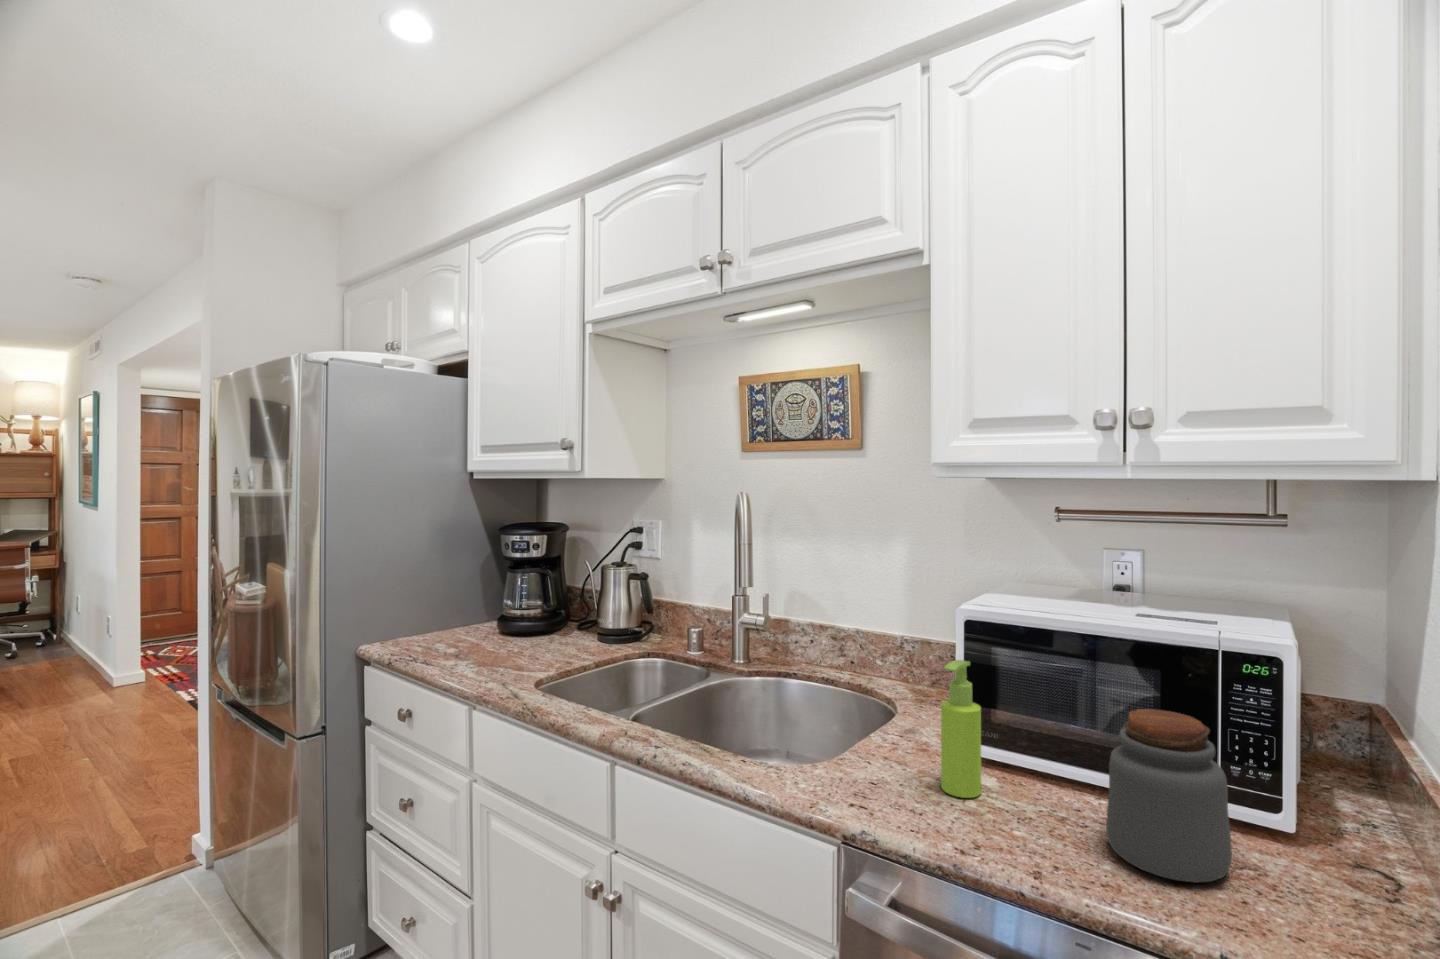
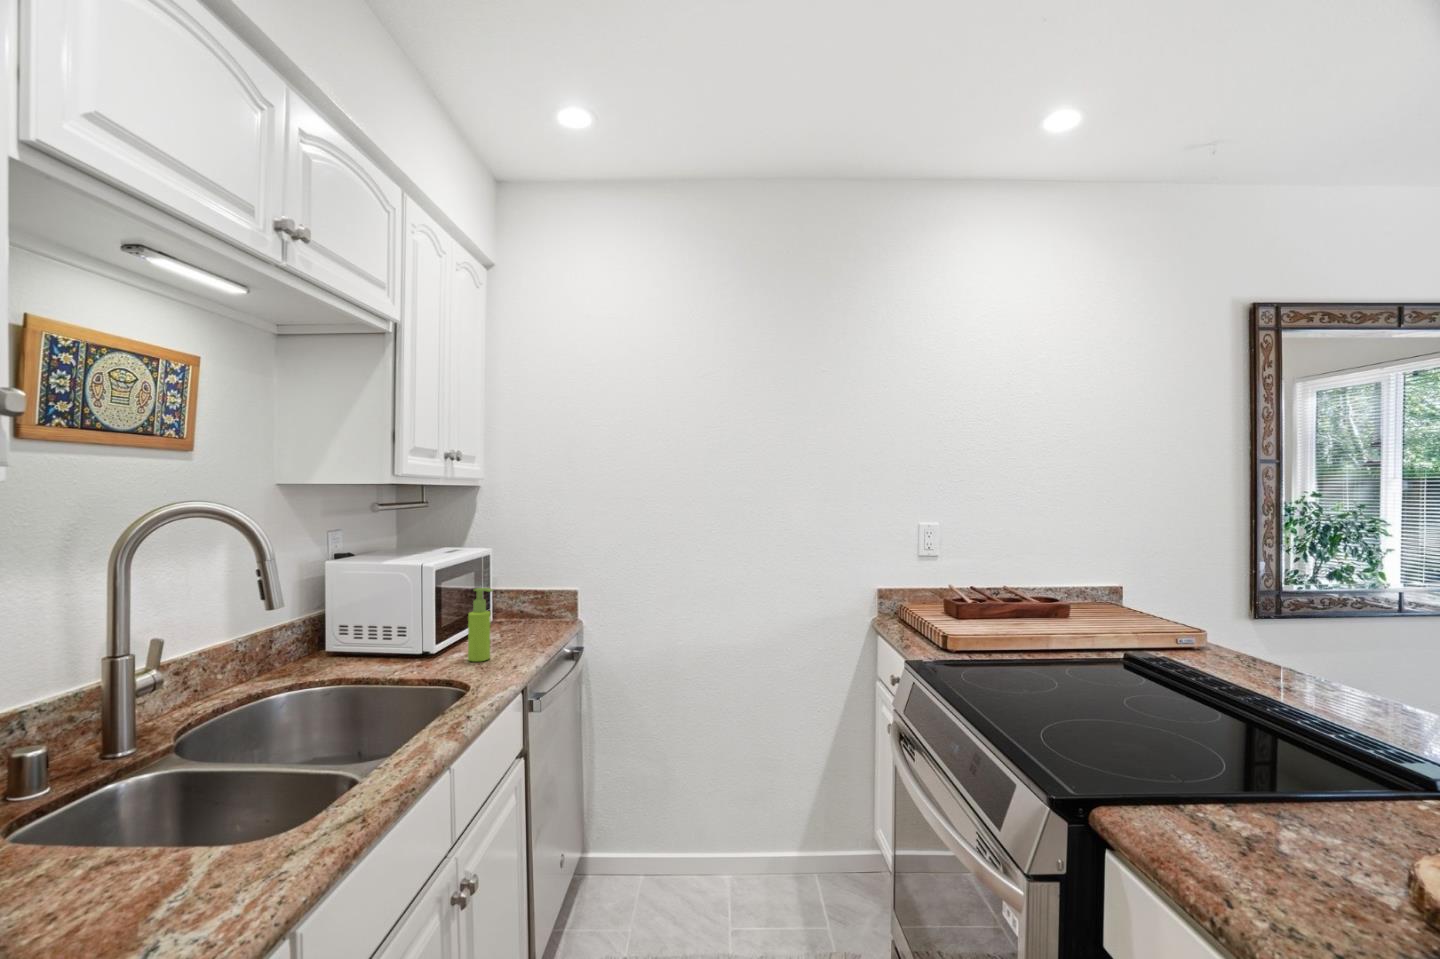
jar: present [1106,709,1232,882] -> none [499,581,542,641]

